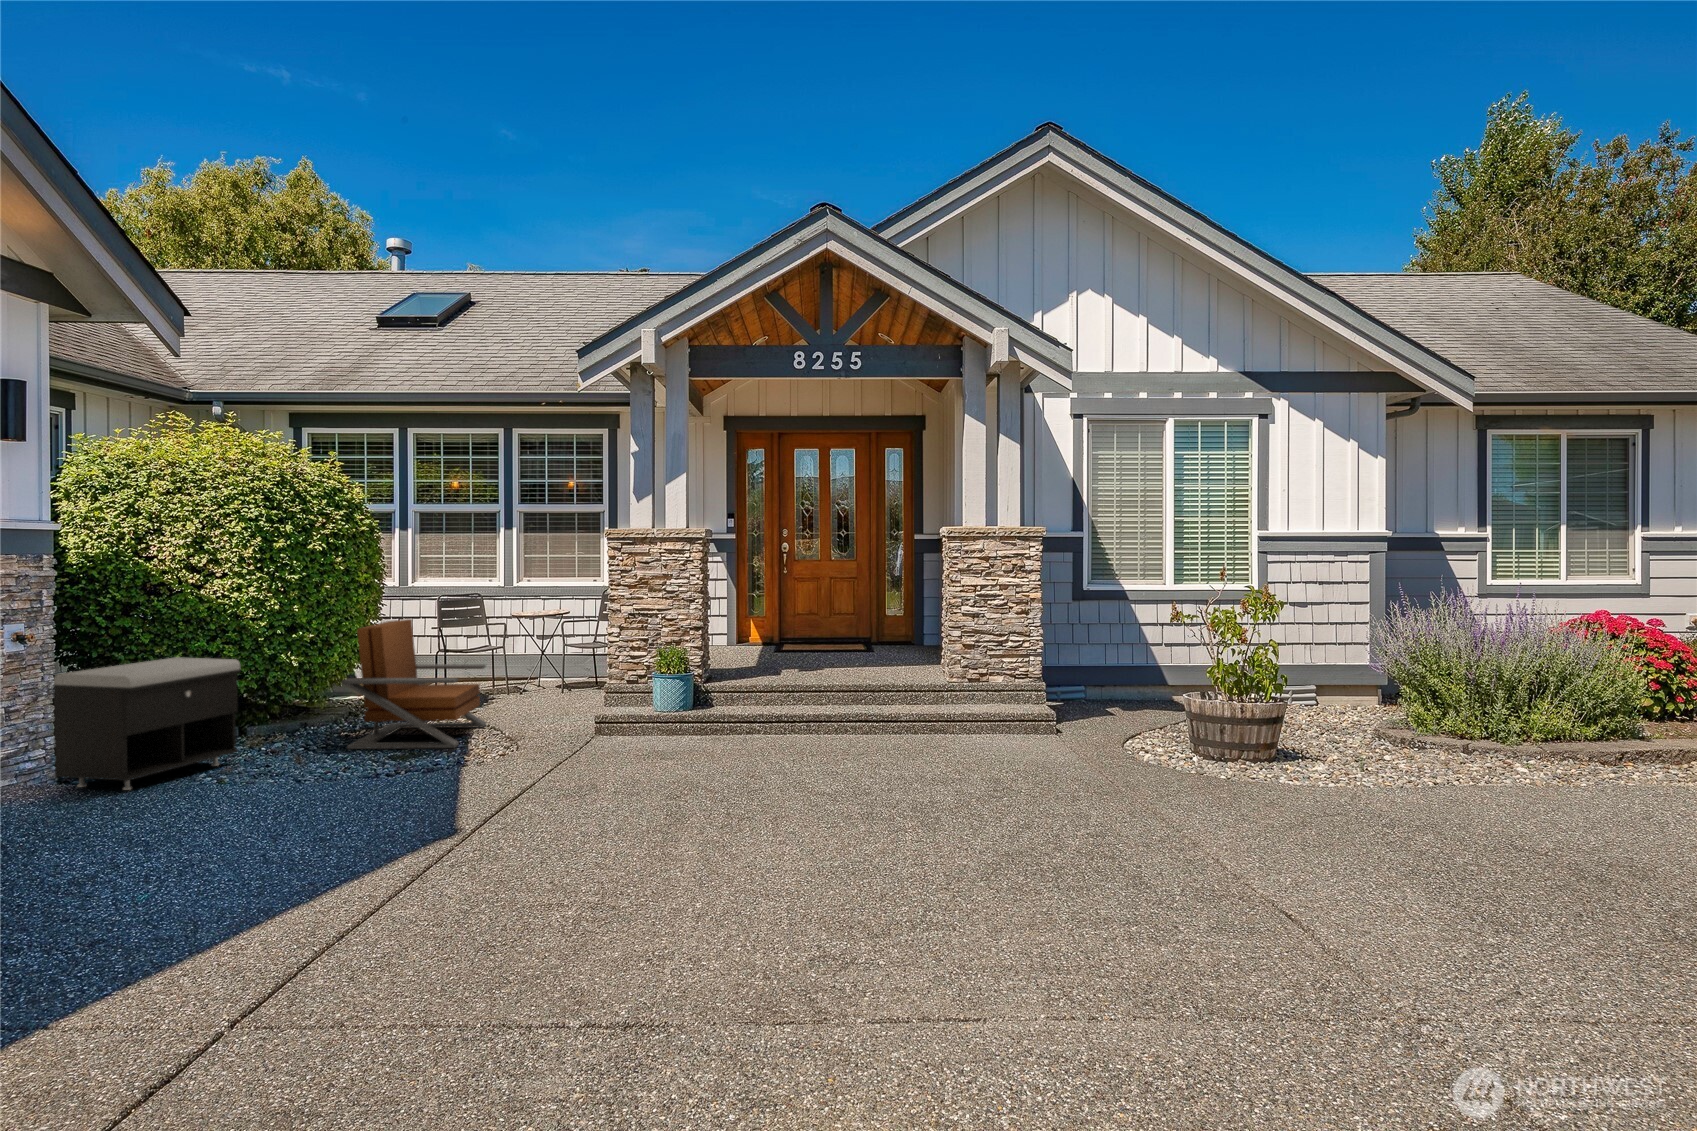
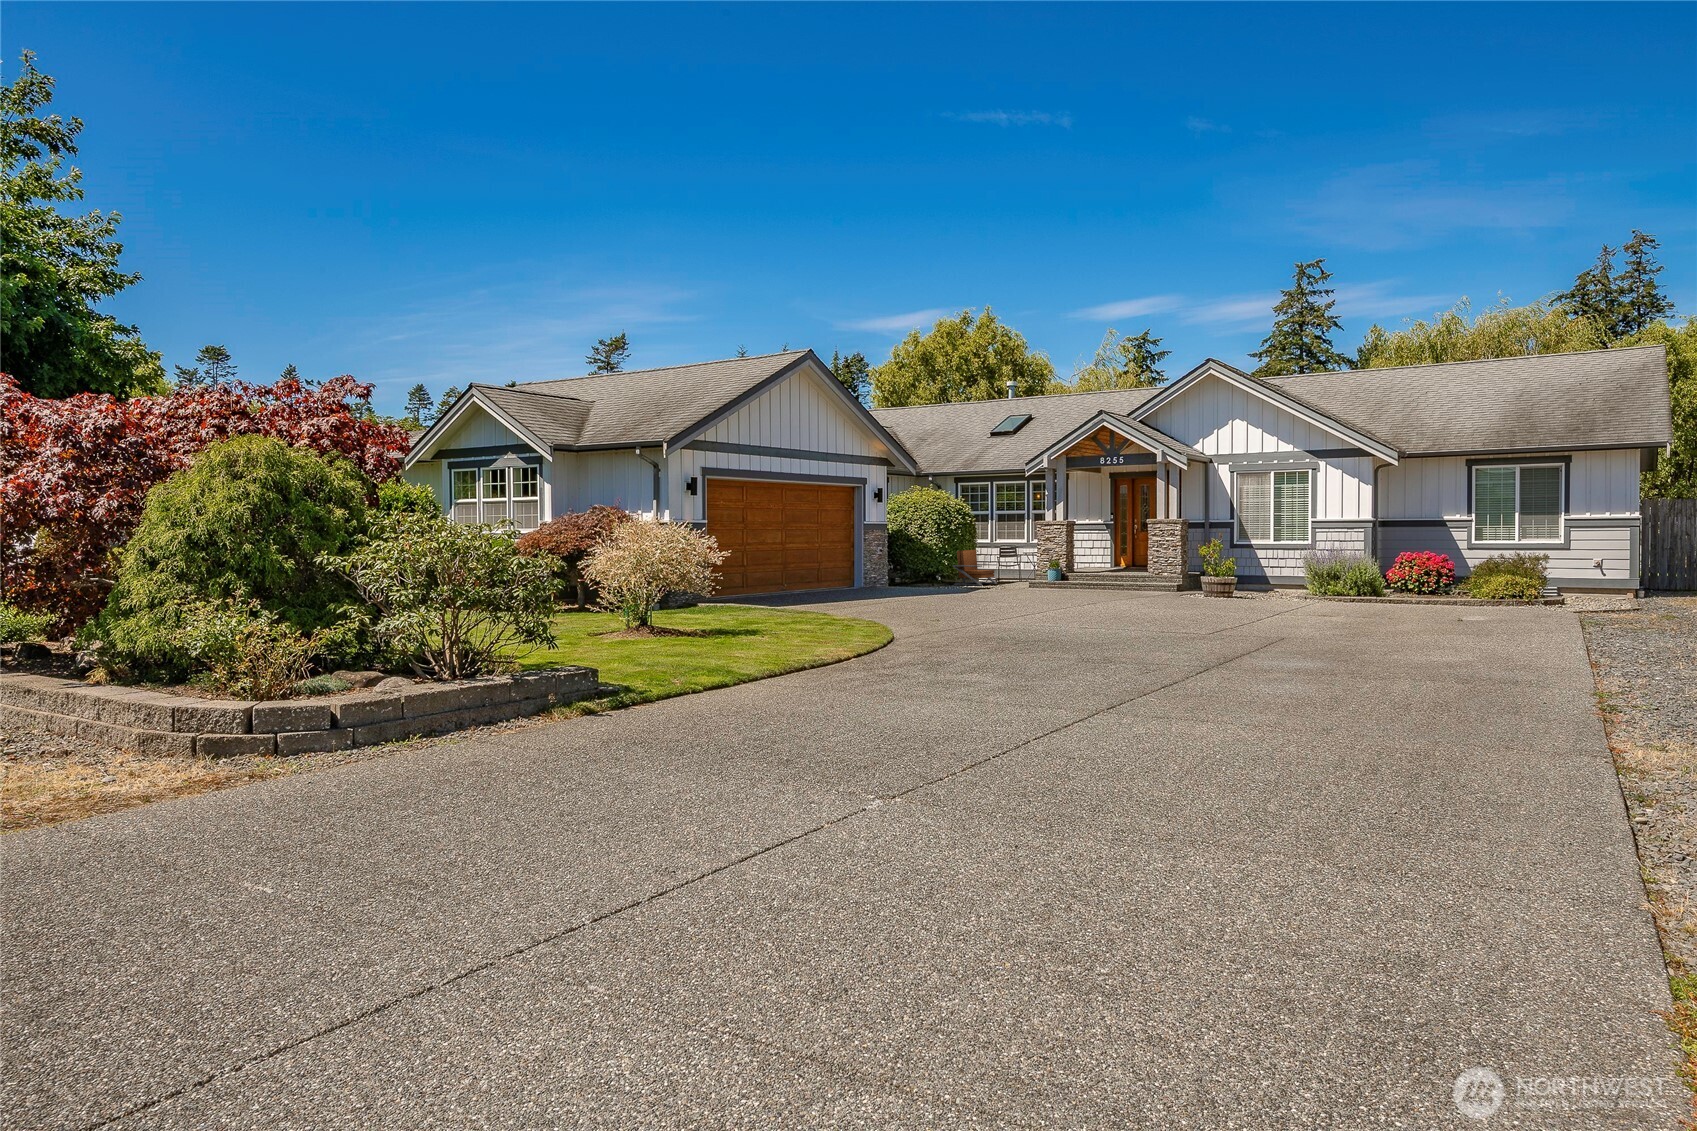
storage bench: present [53,657,241,790] -> none [885,557,926,586]

